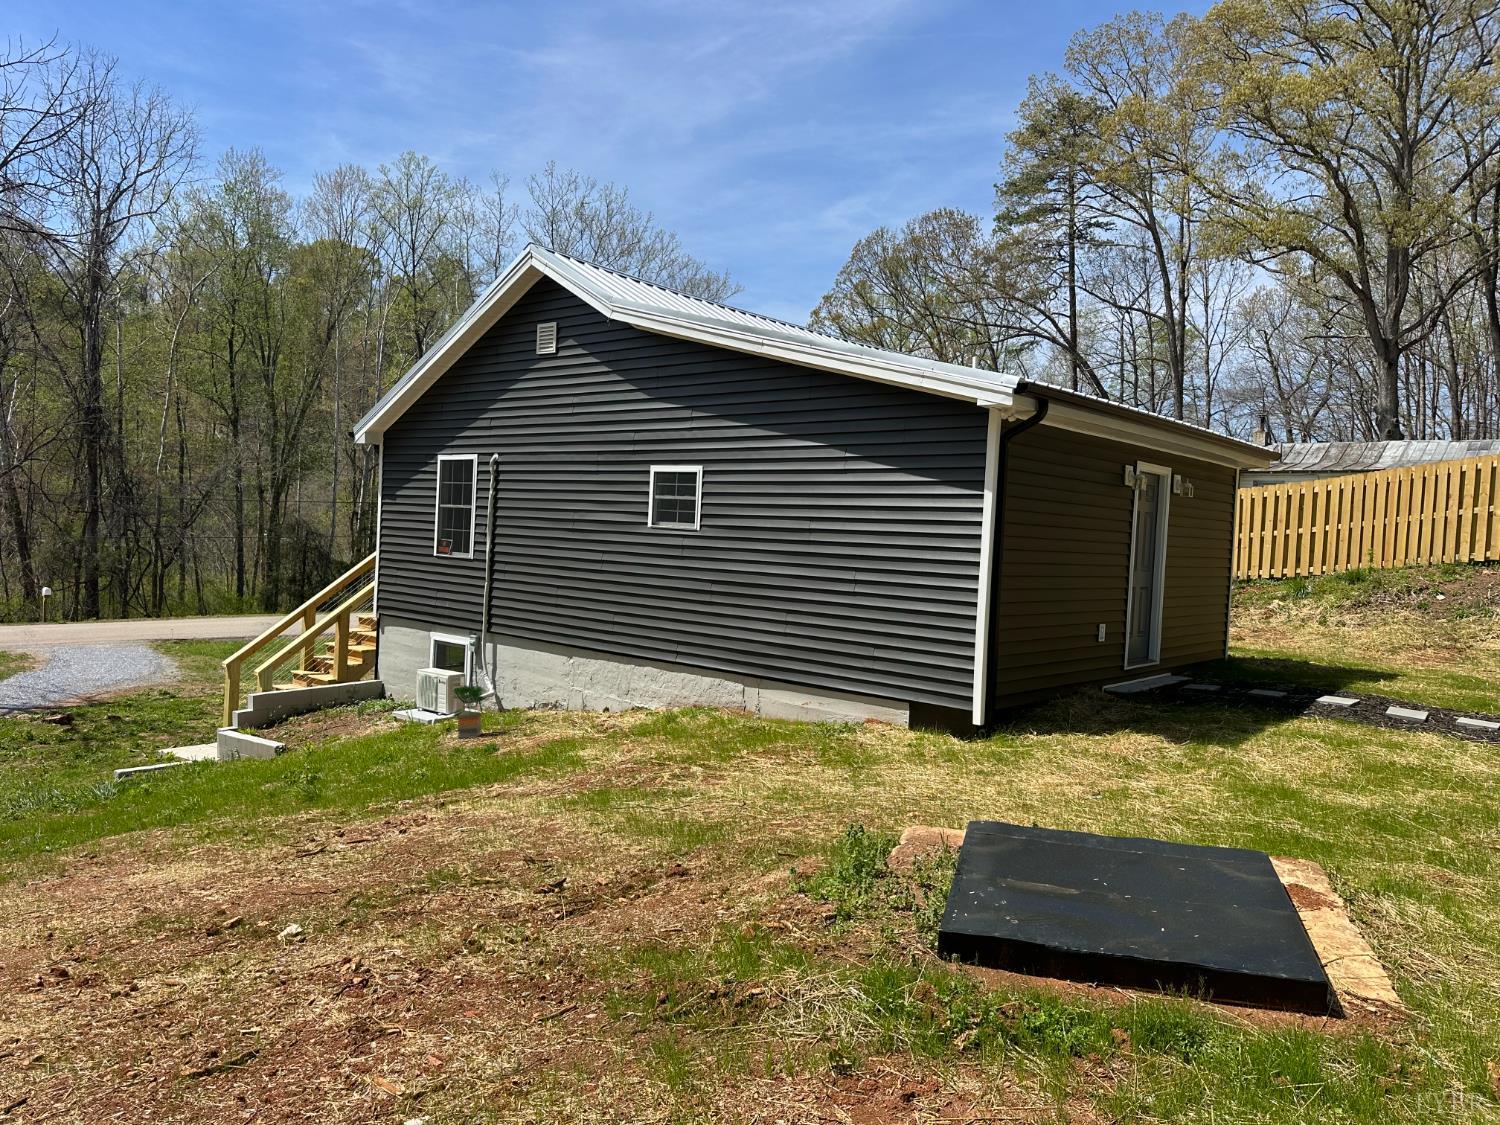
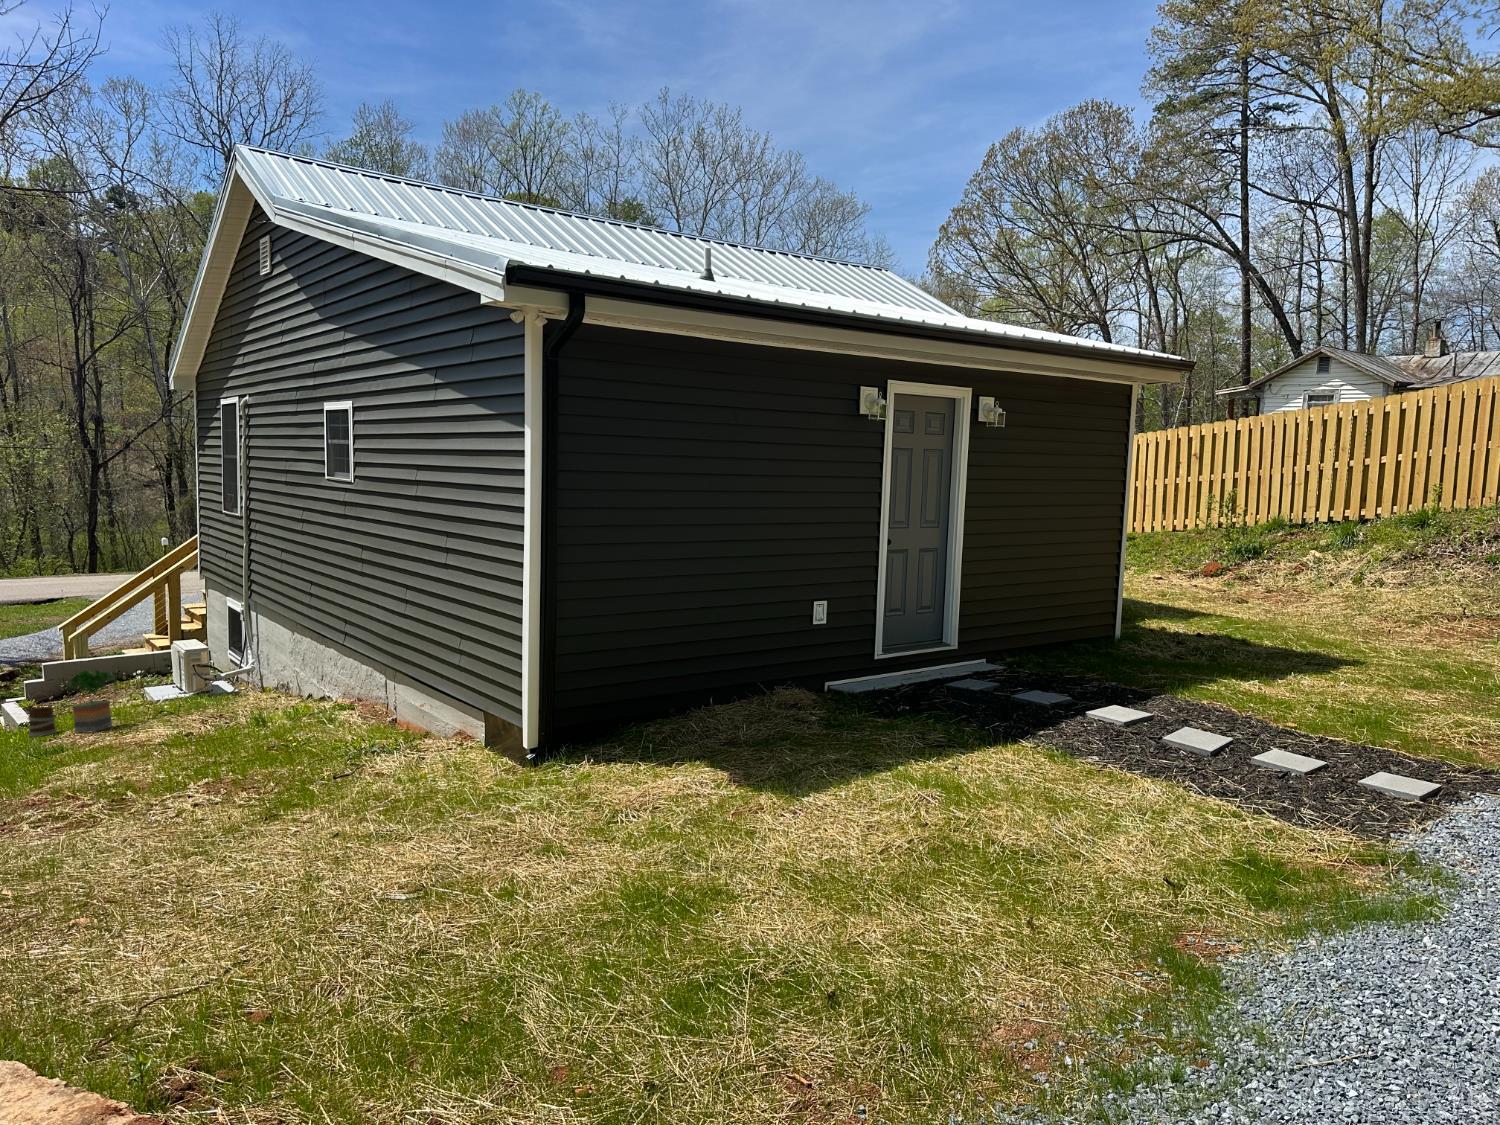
wooden bucket: none [409,705,431,743] -> present [28,705,57,737]

